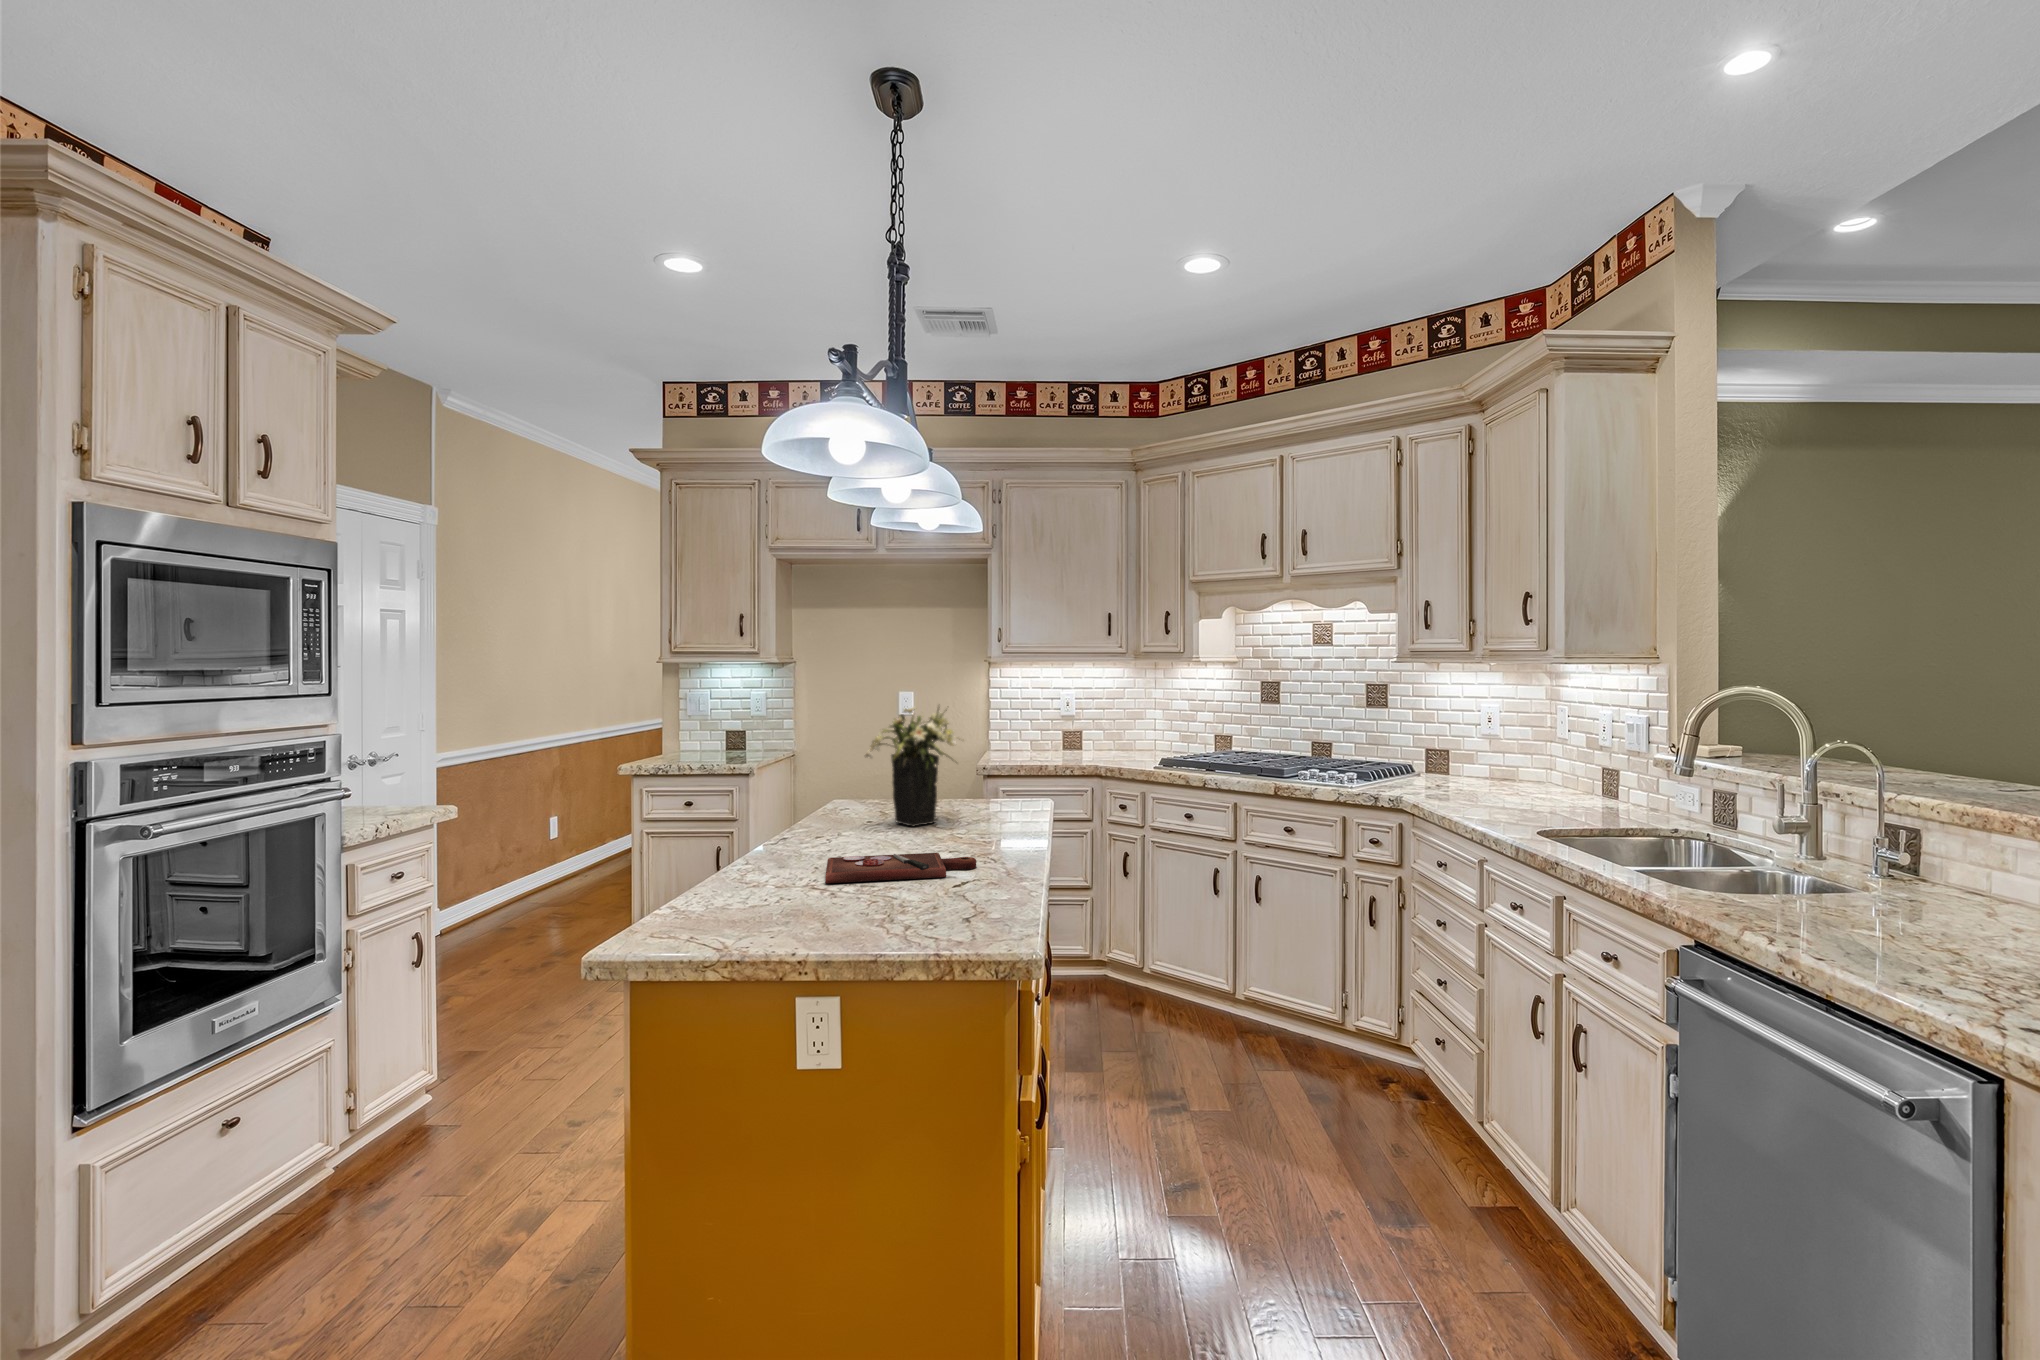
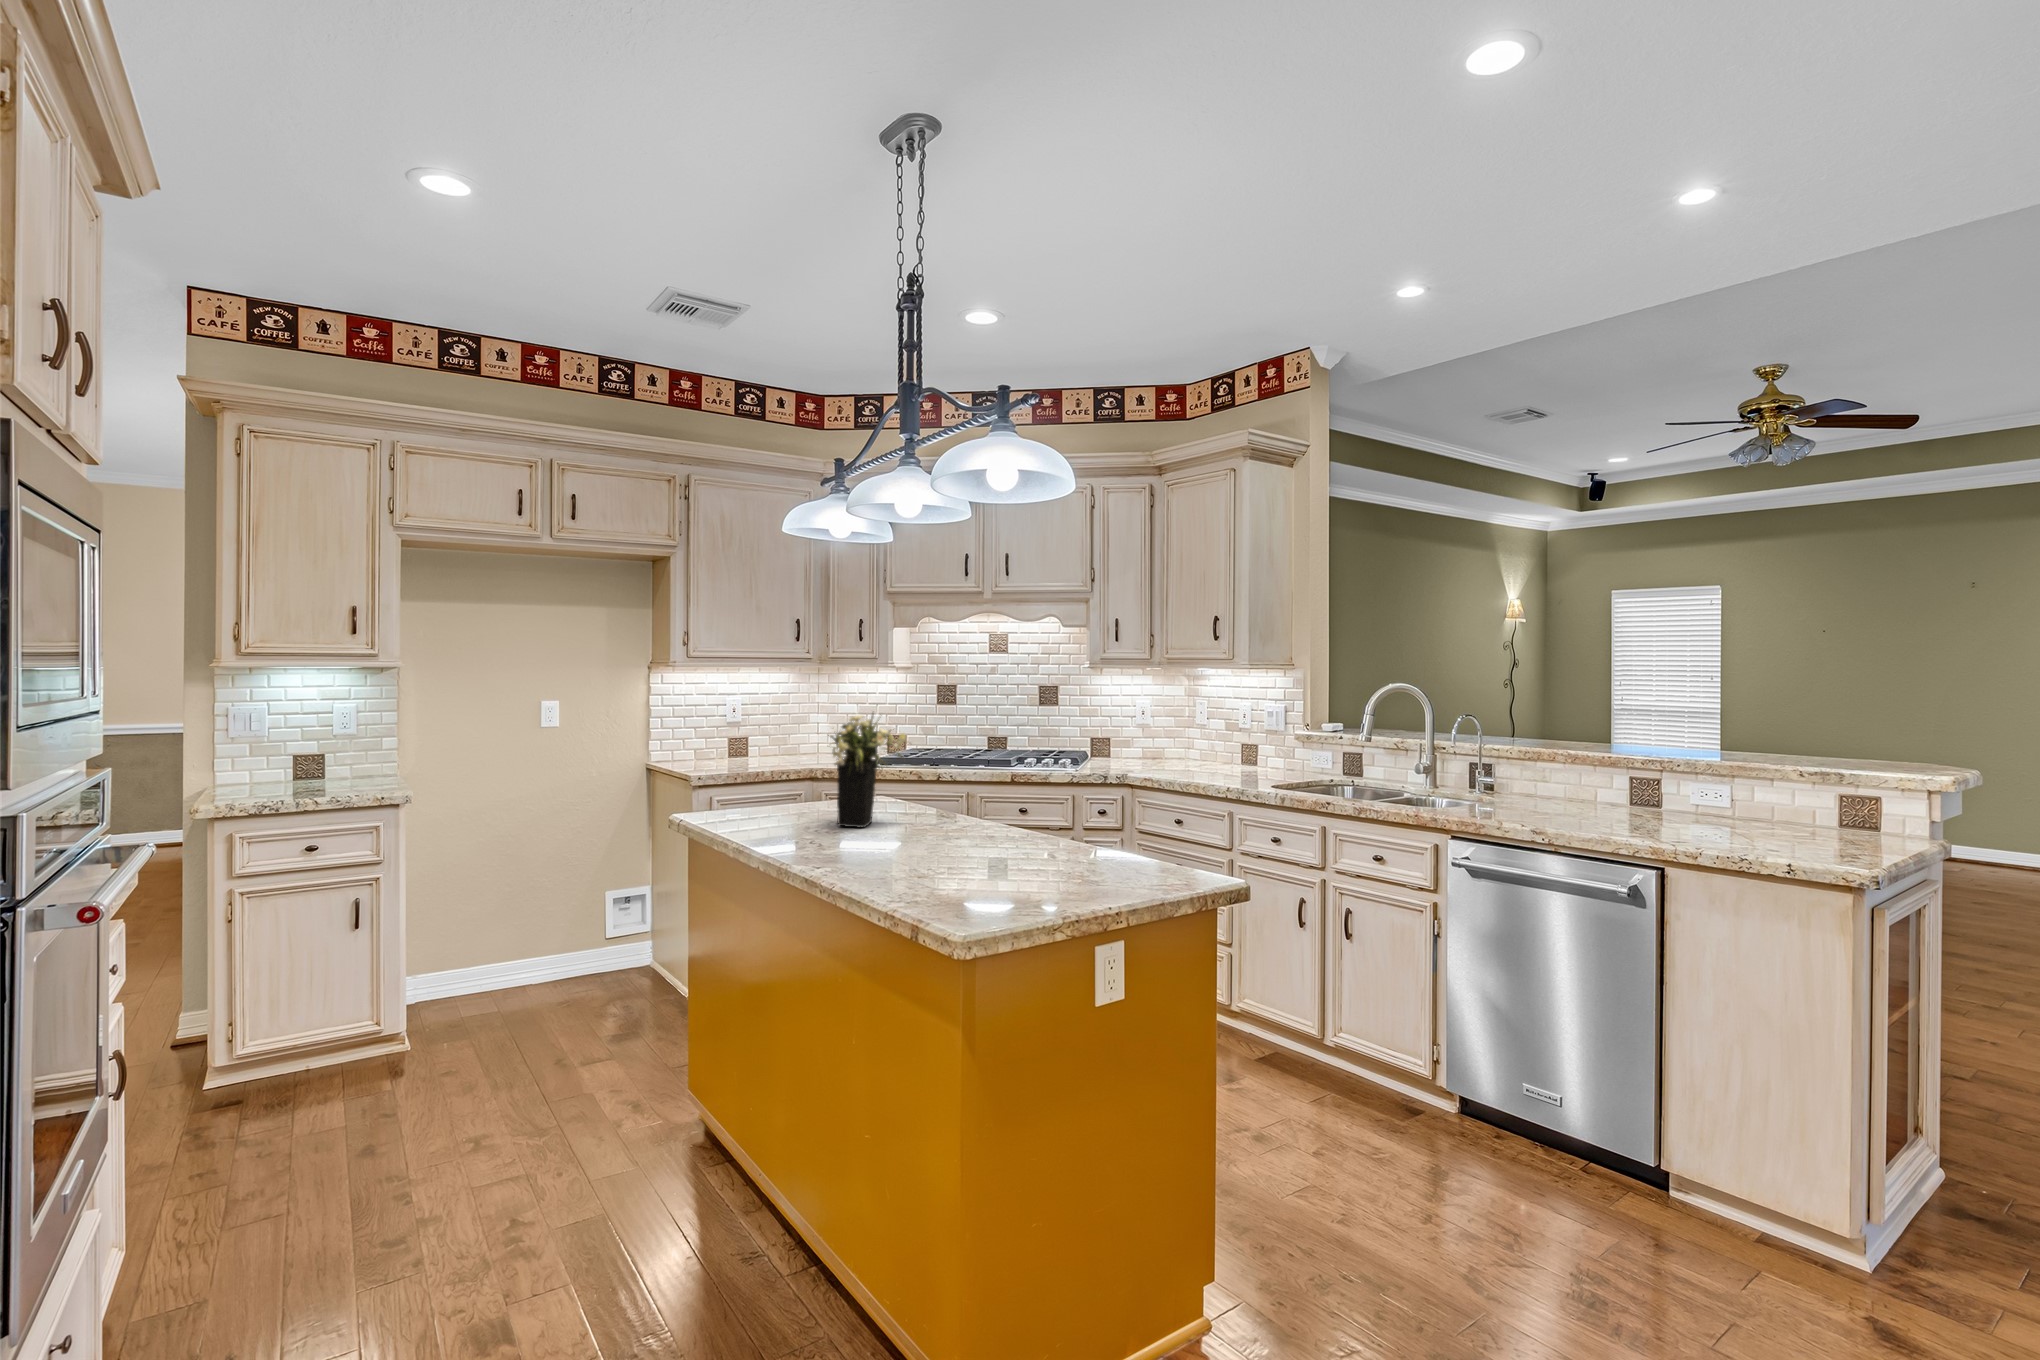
cutting board: present [825,853,976,883] -> none [910,838,1029,871]

